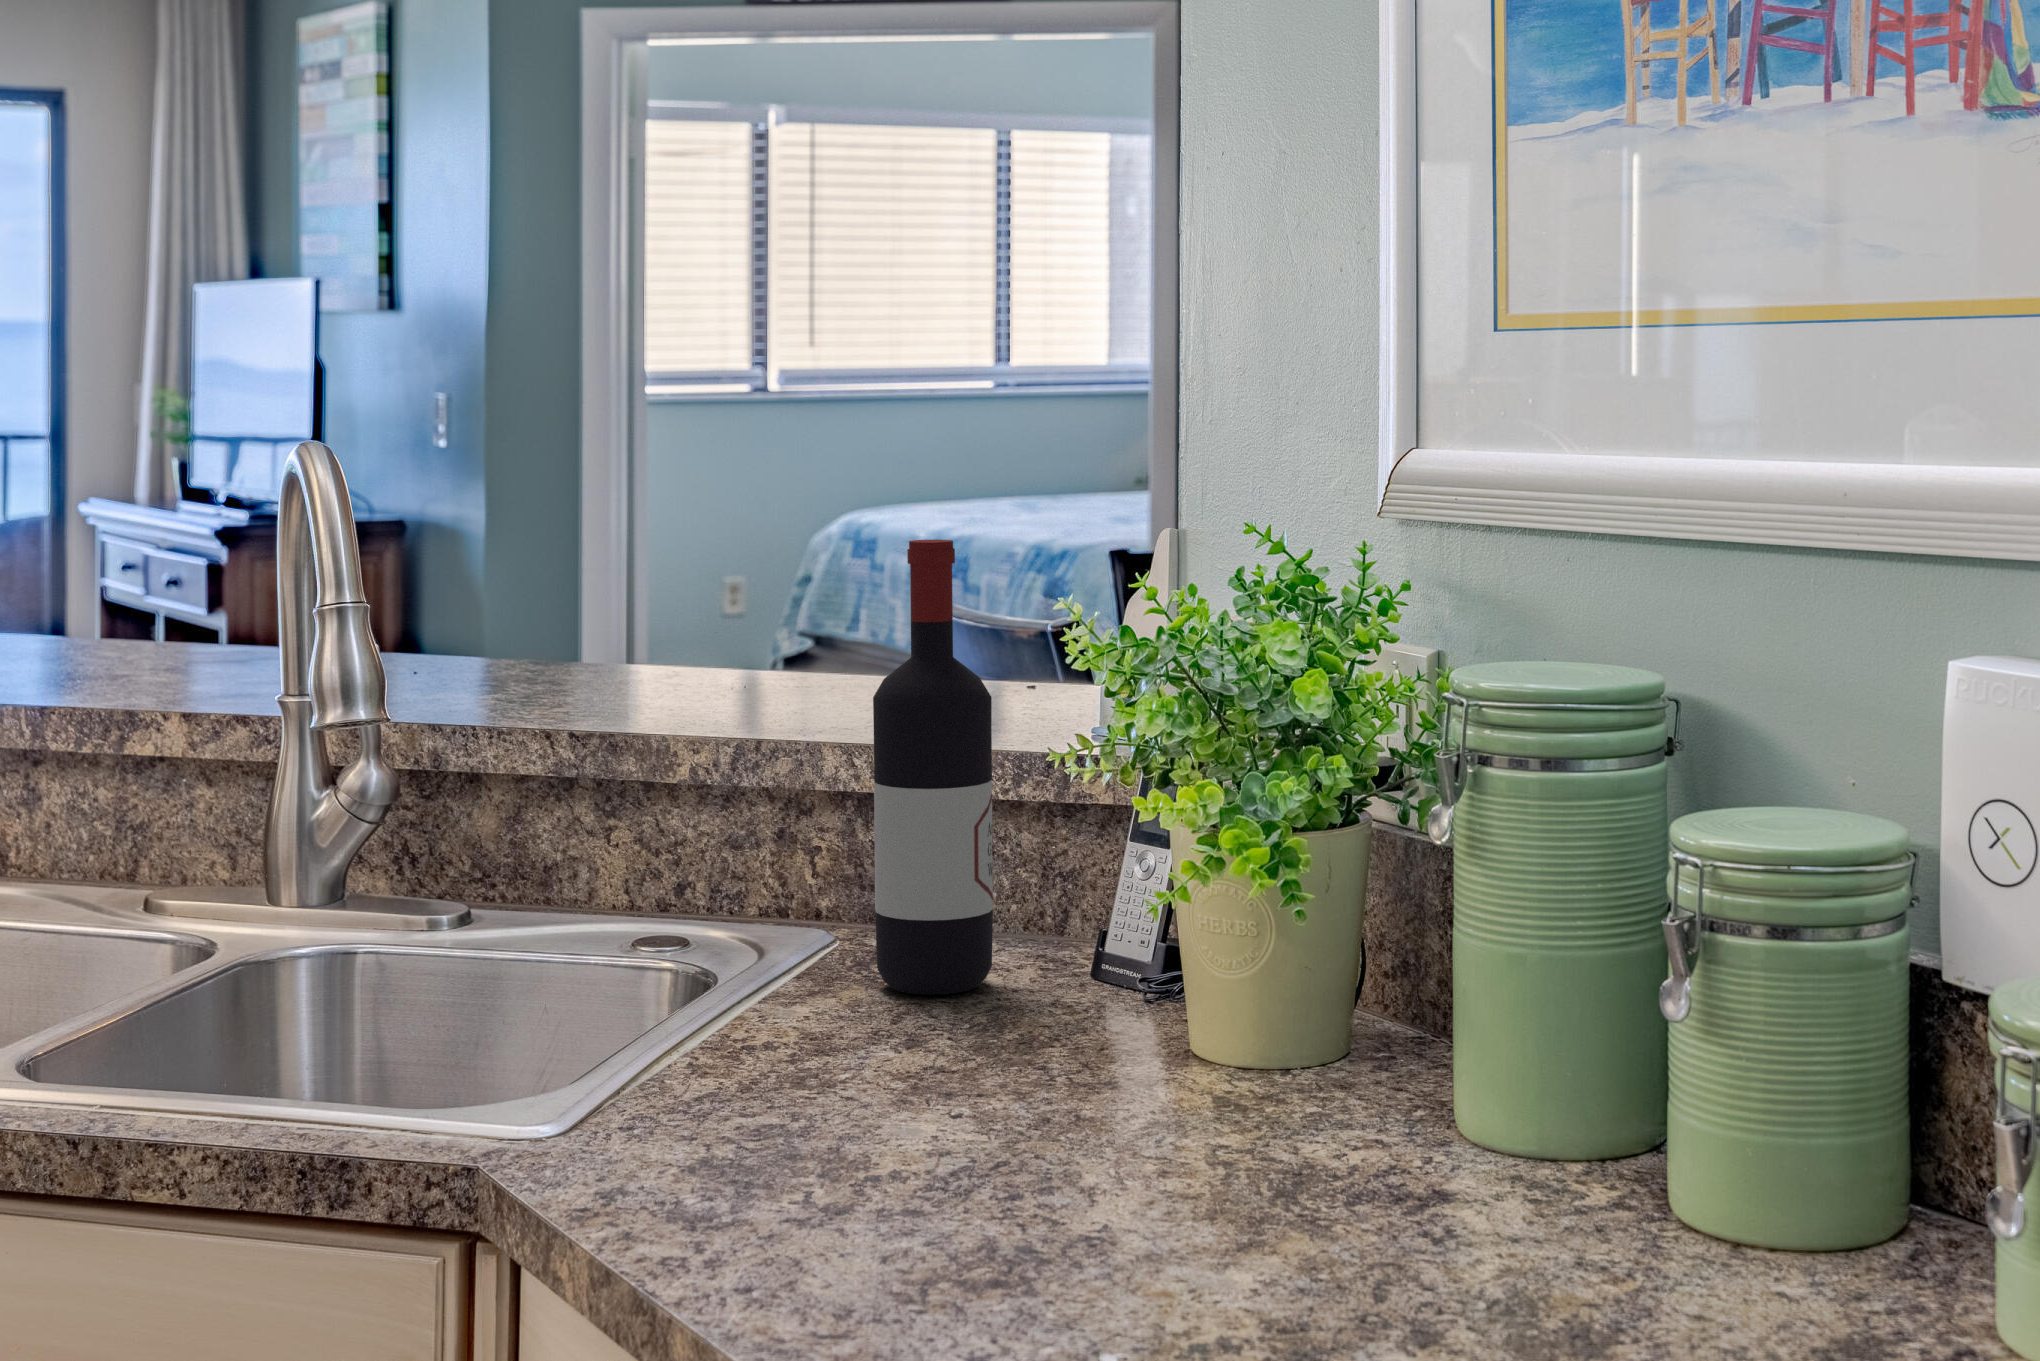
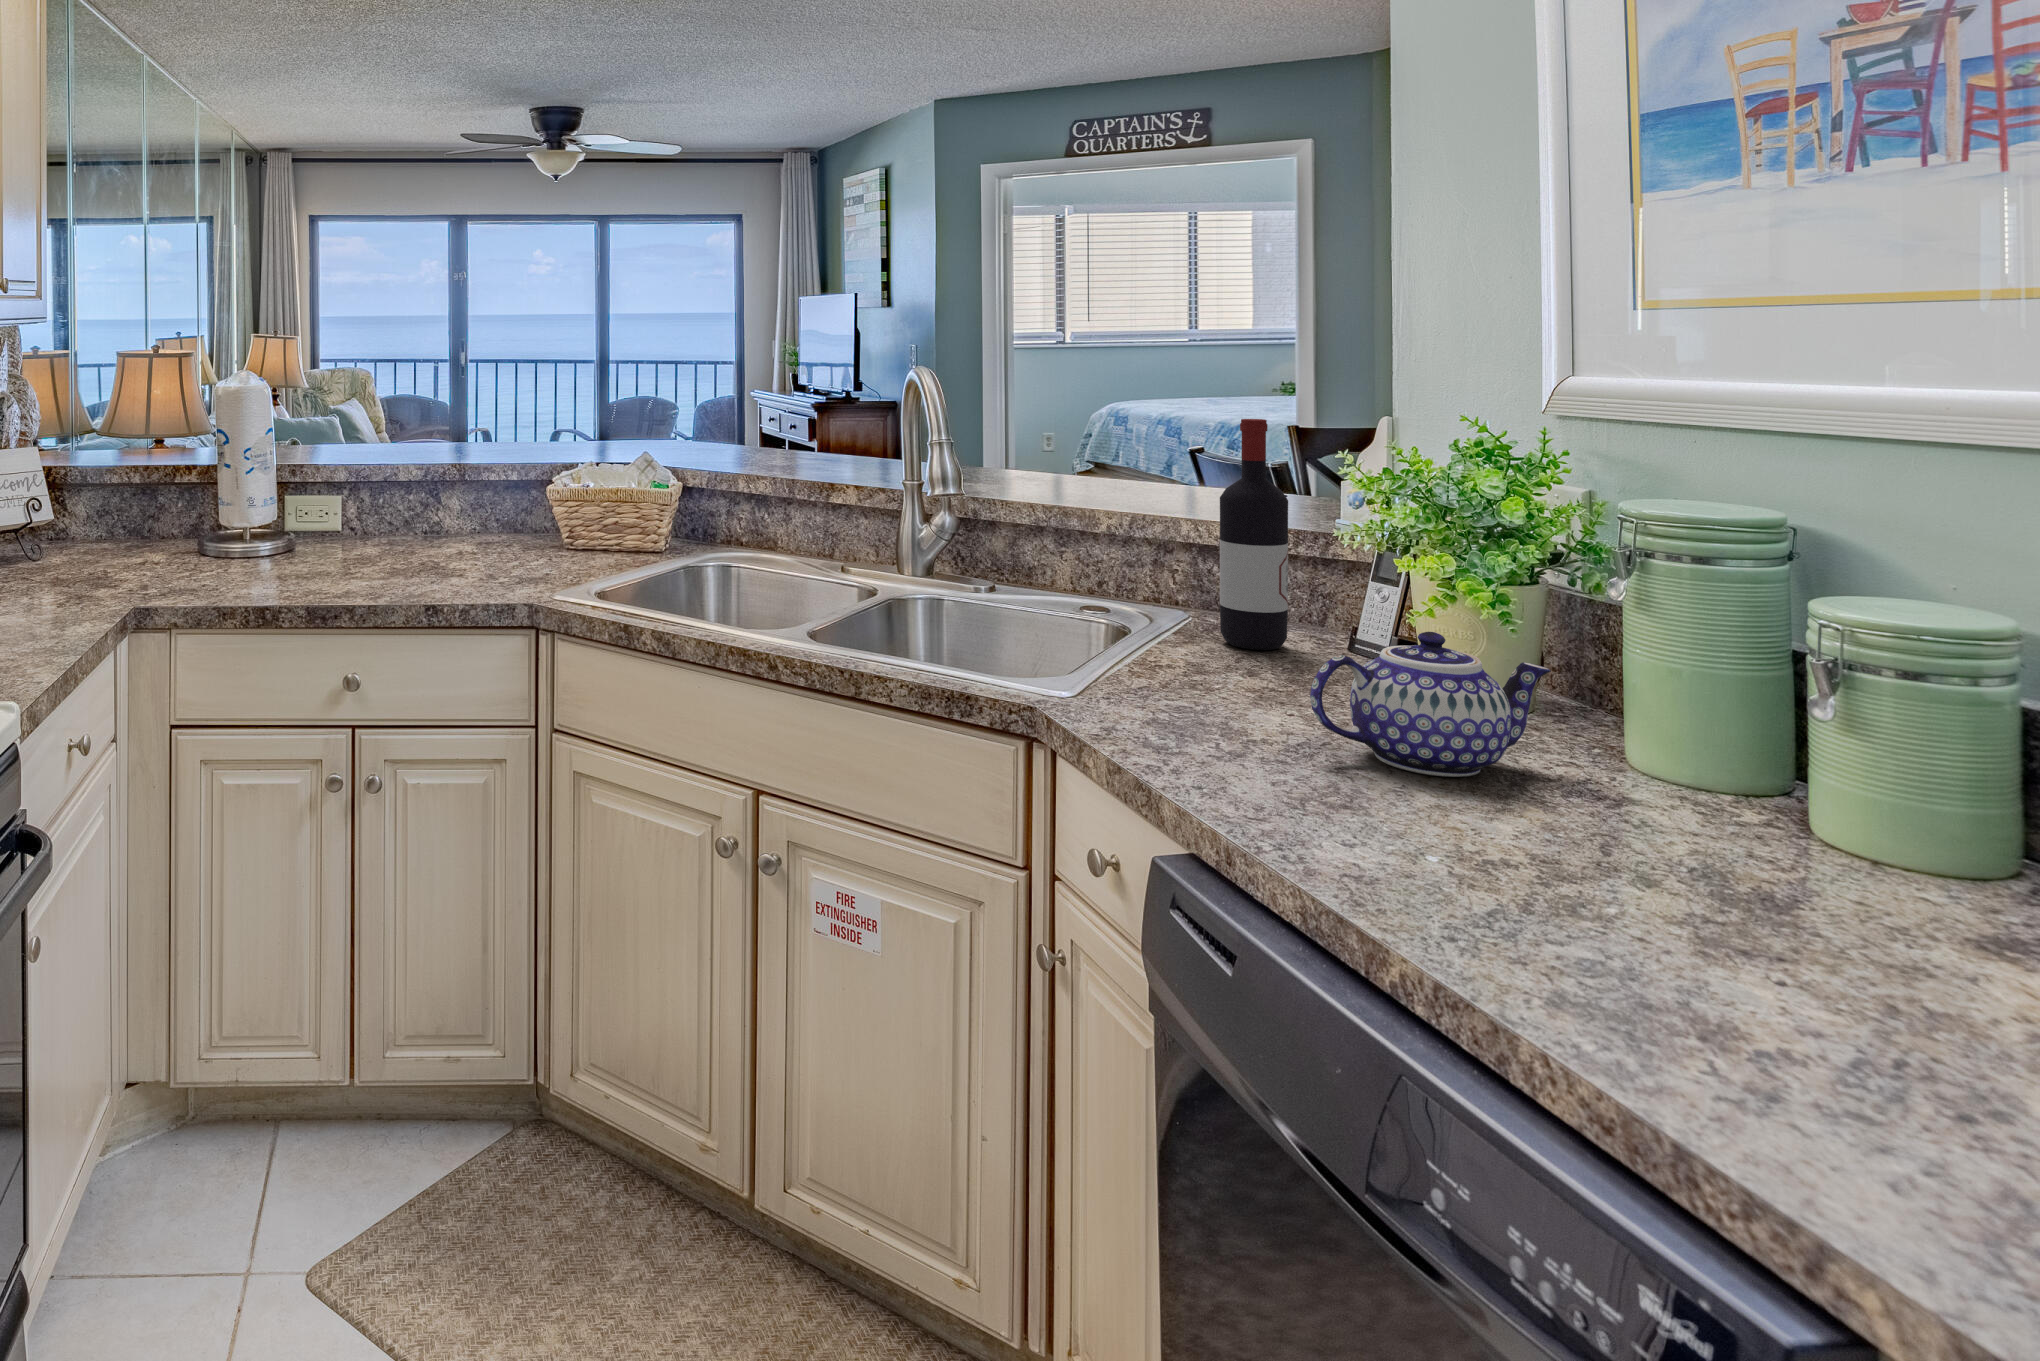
teapot: none [956,930,1347,1200] -> present [1310,632,1551,777]

